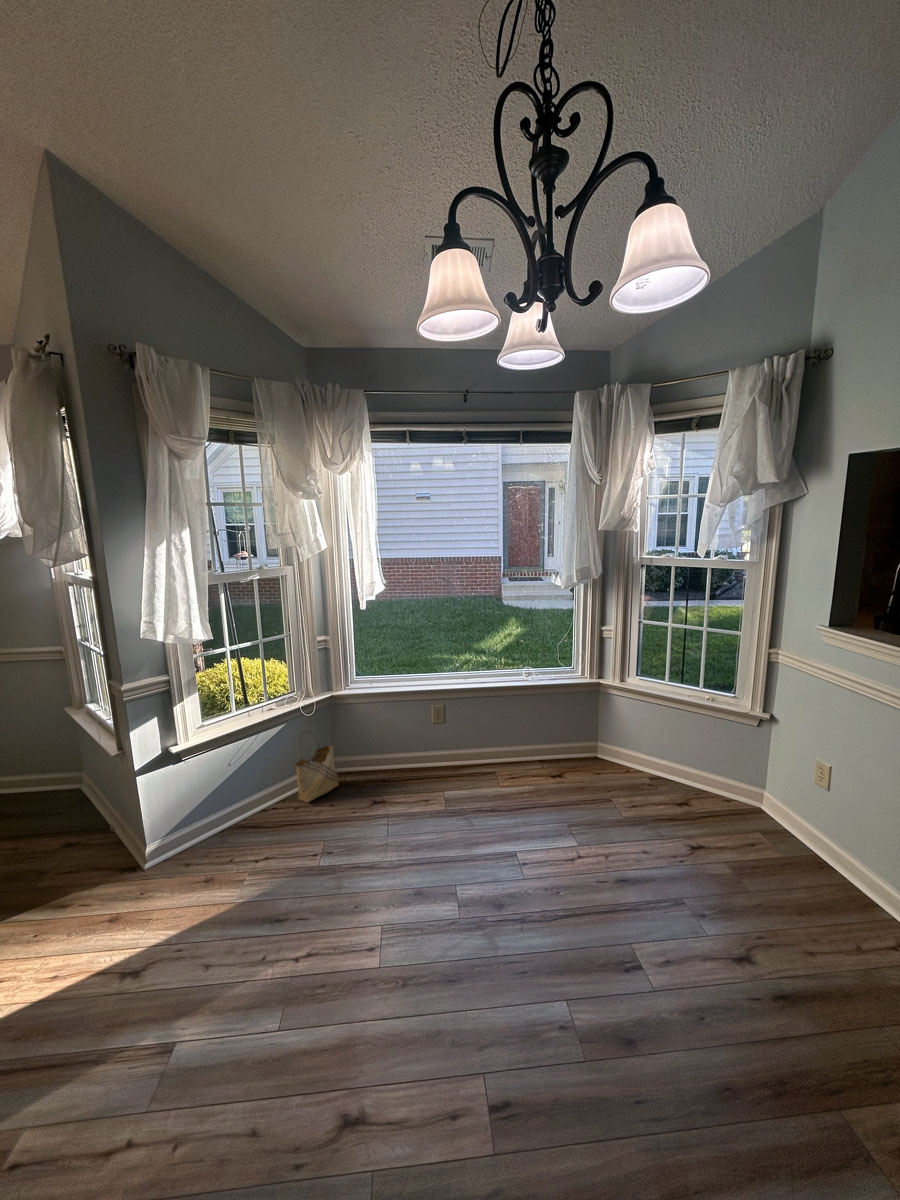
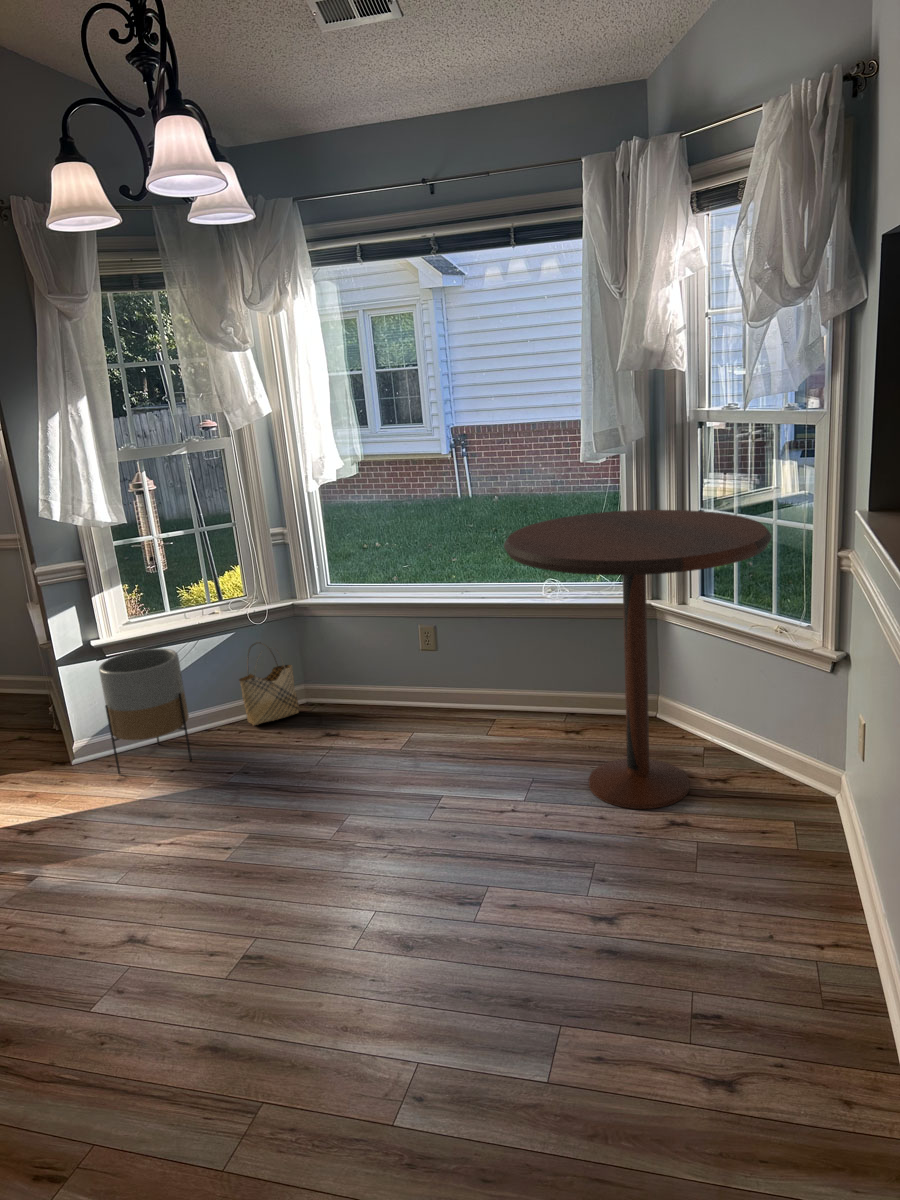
pedestal table: none [556,622,753,838] -> present [504,510,772,809]
planter: none [187,748,271,875] -> present [99,649,192,774]

